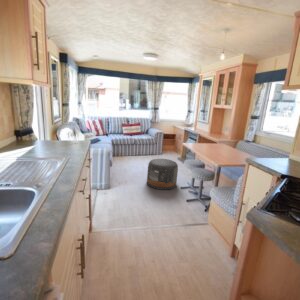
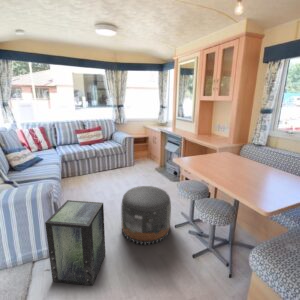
storage box: none [110,156,138,197] -> present [45,200,105,286]

